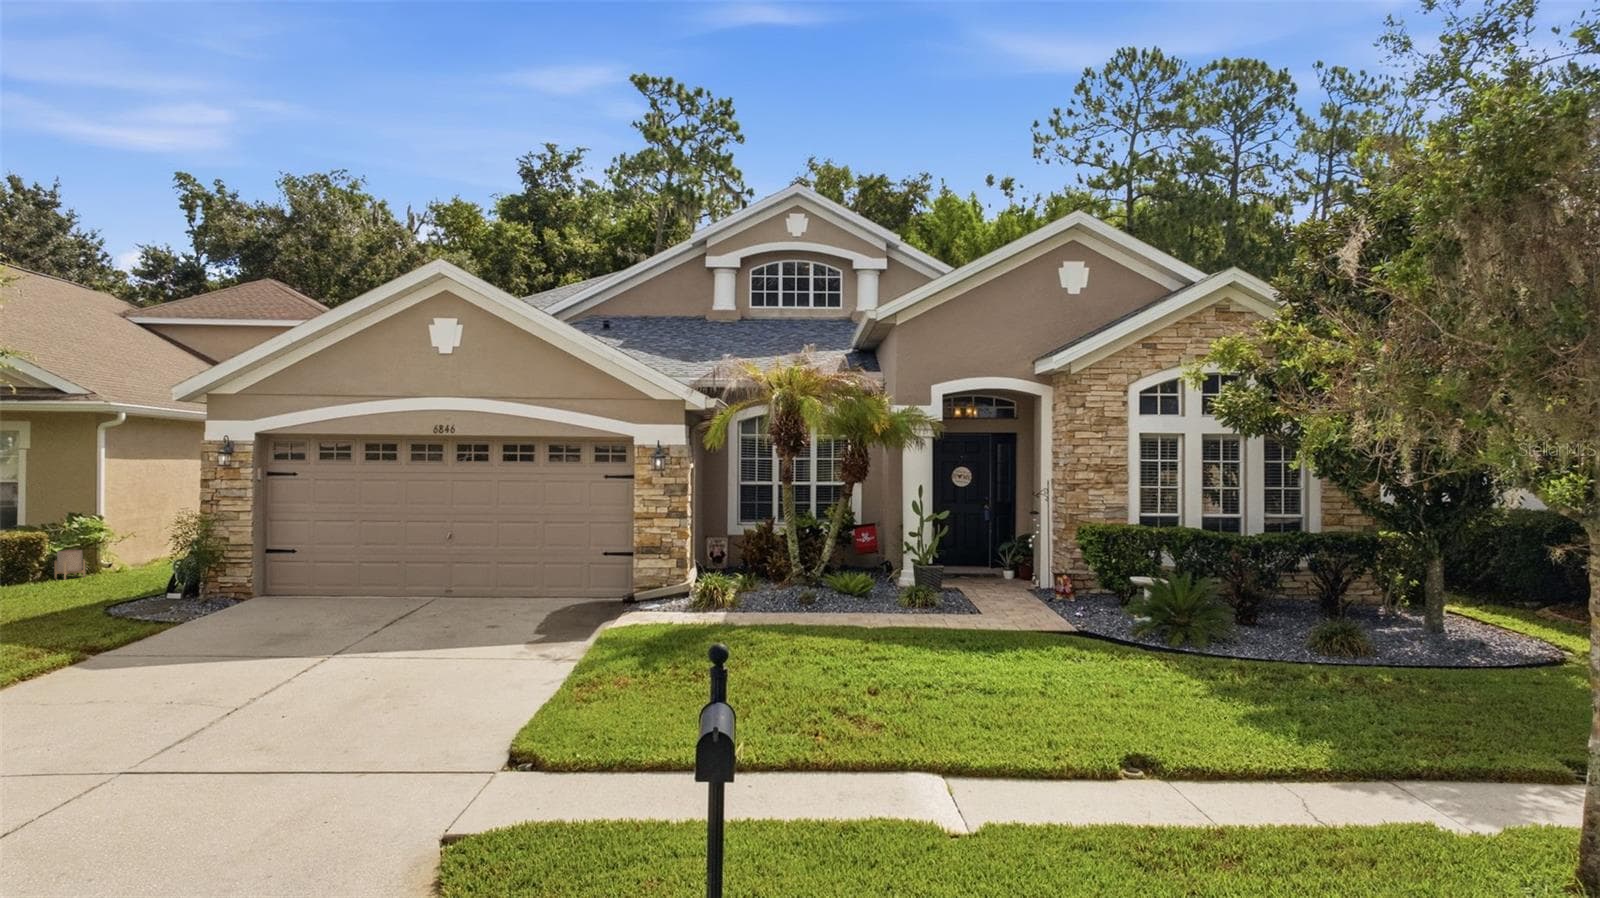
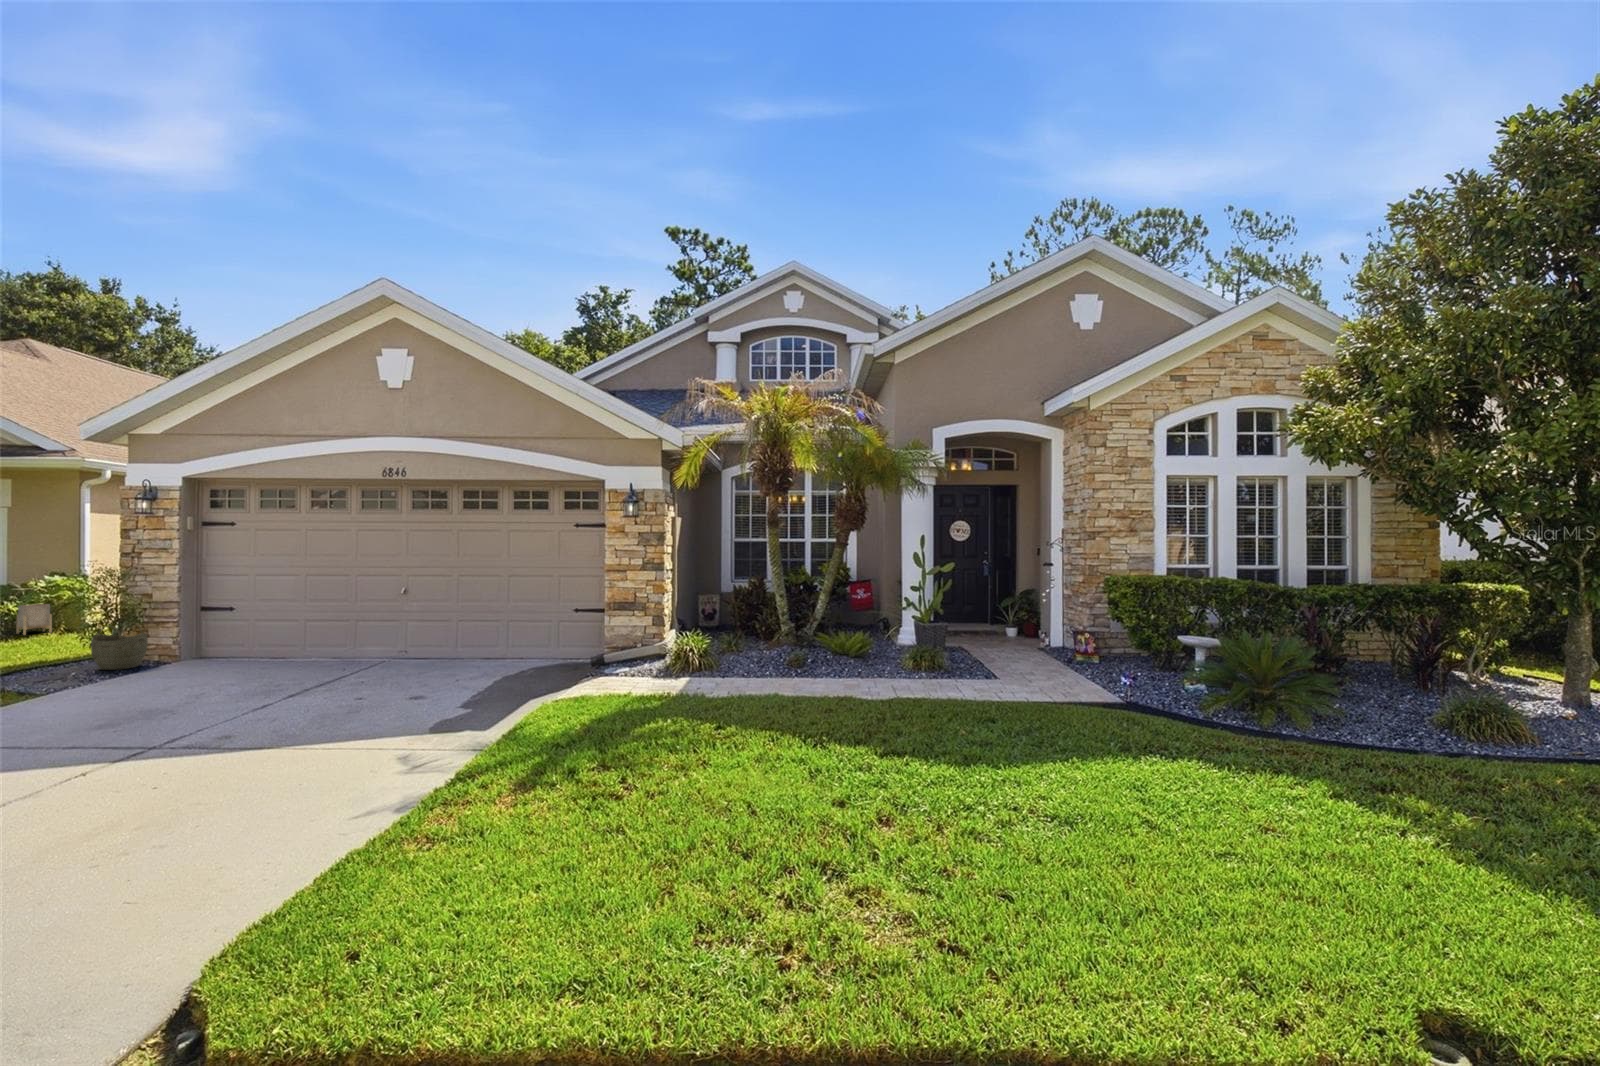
woven basket: none [193,568,234,609] -> present [91,622,148,670]

